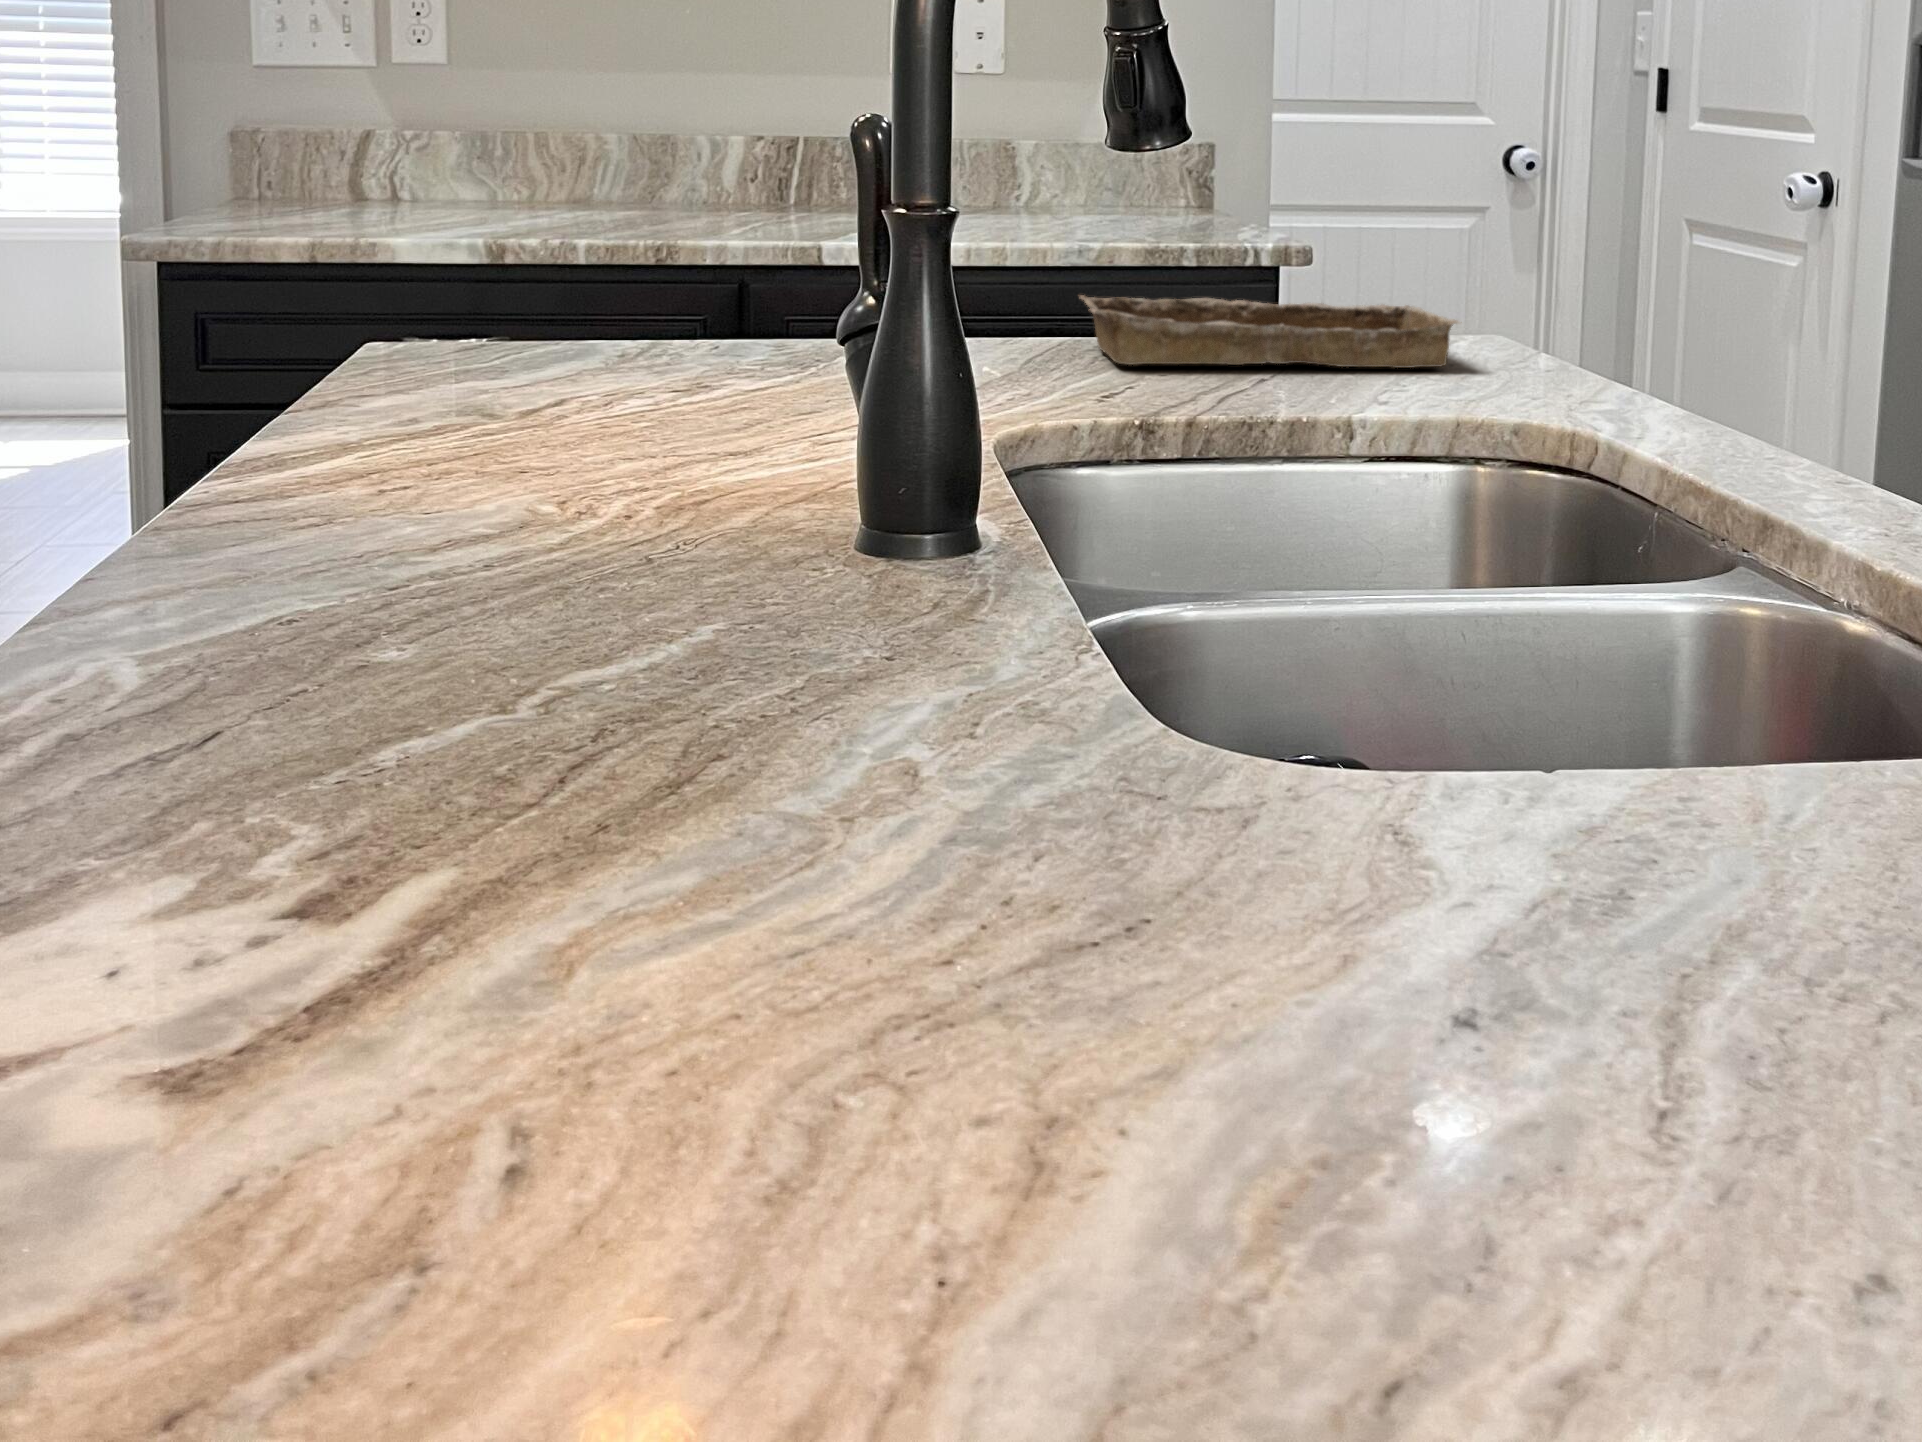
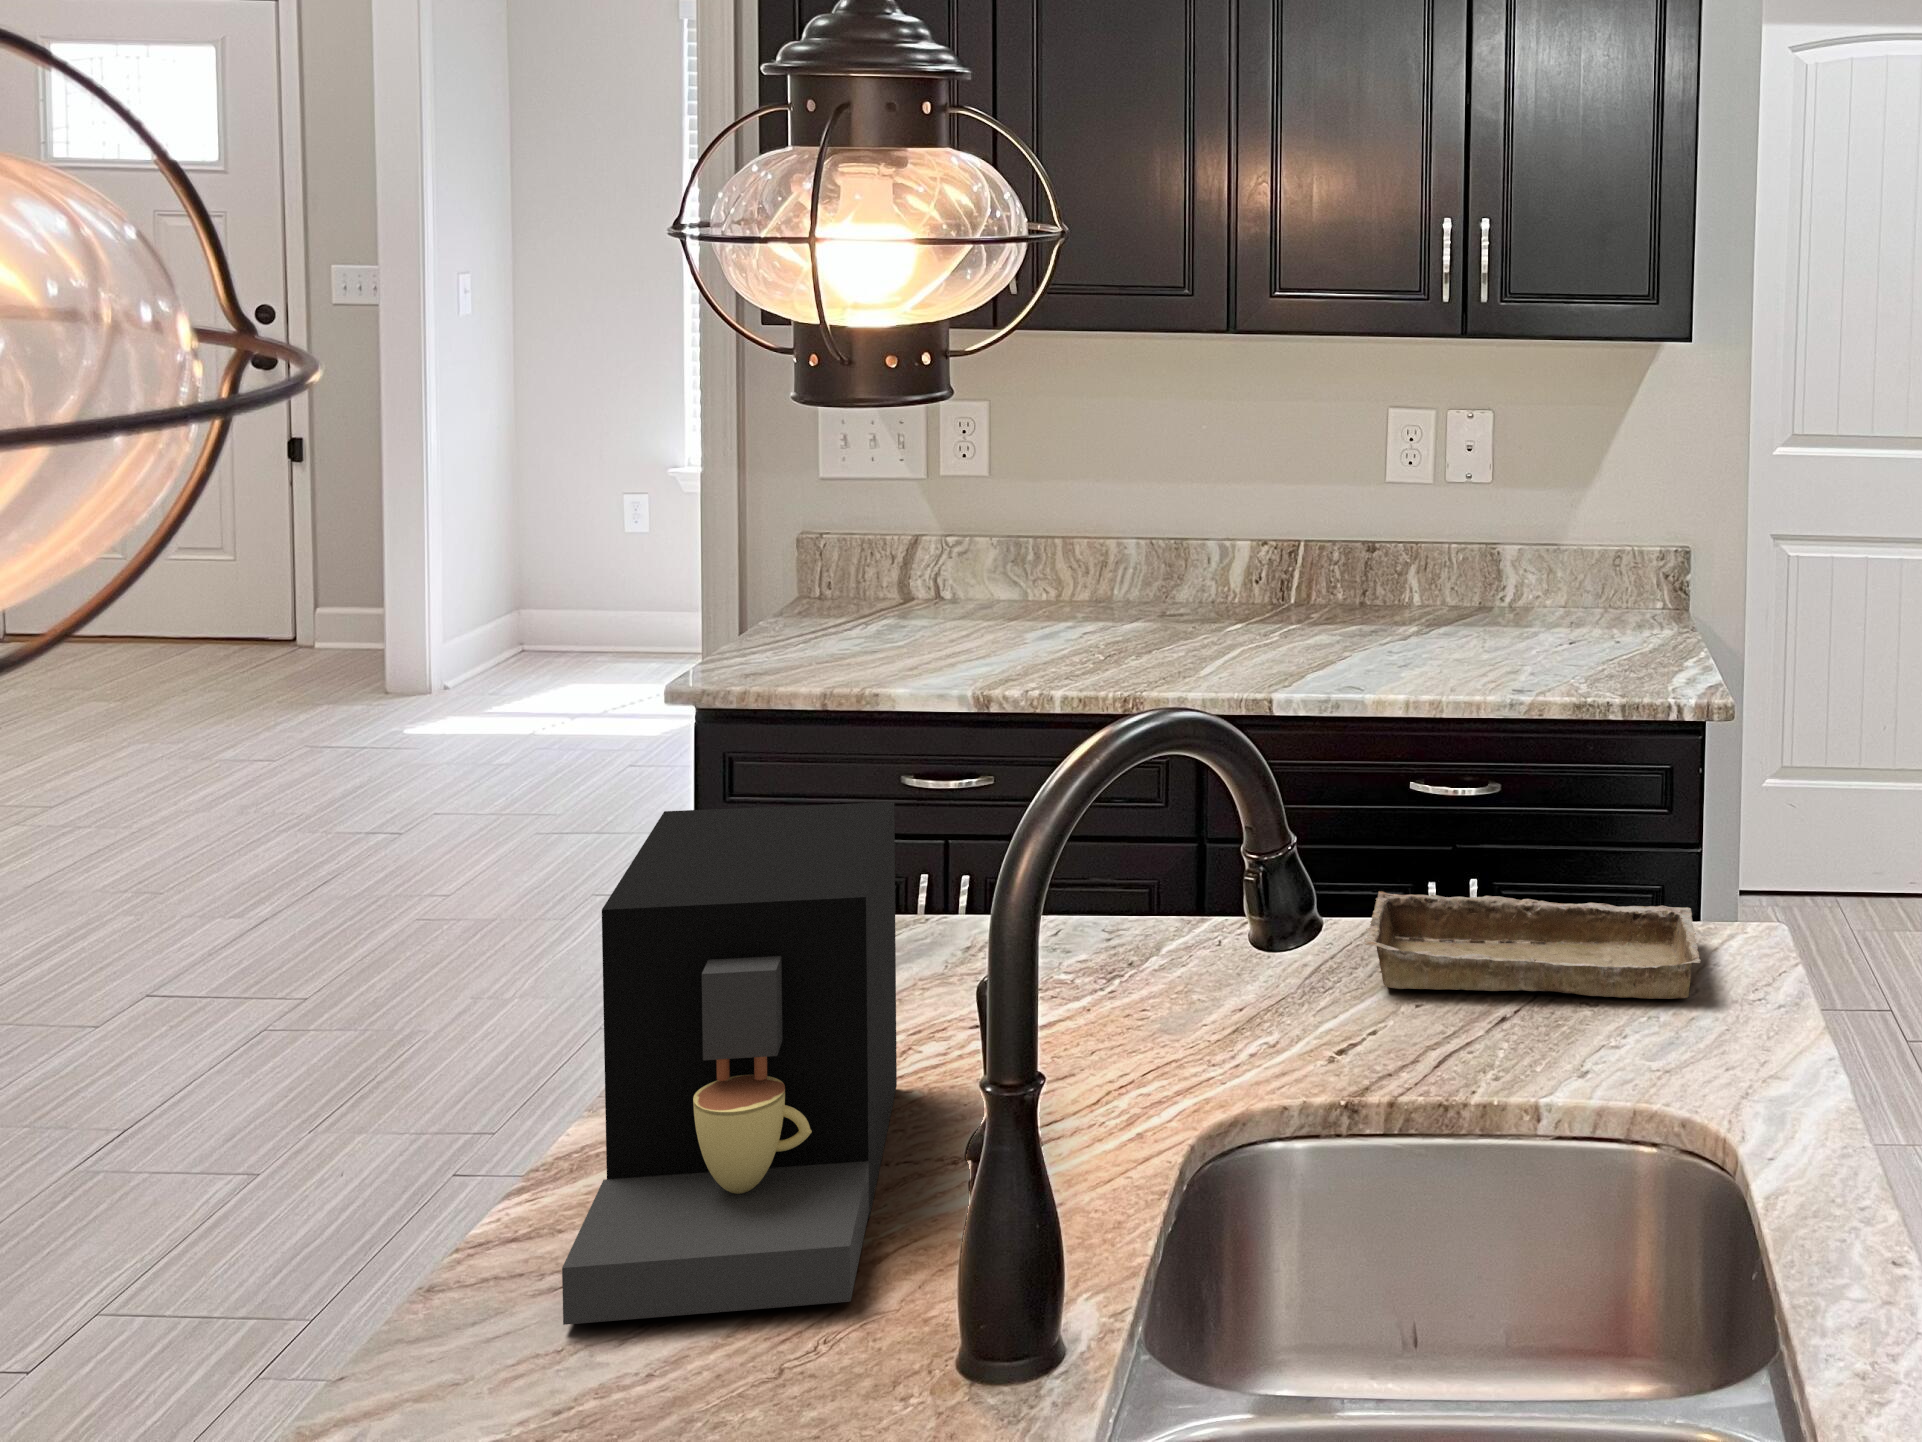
coffee maker: none [349,74,703,531] -> present [562,802,897,1325]

